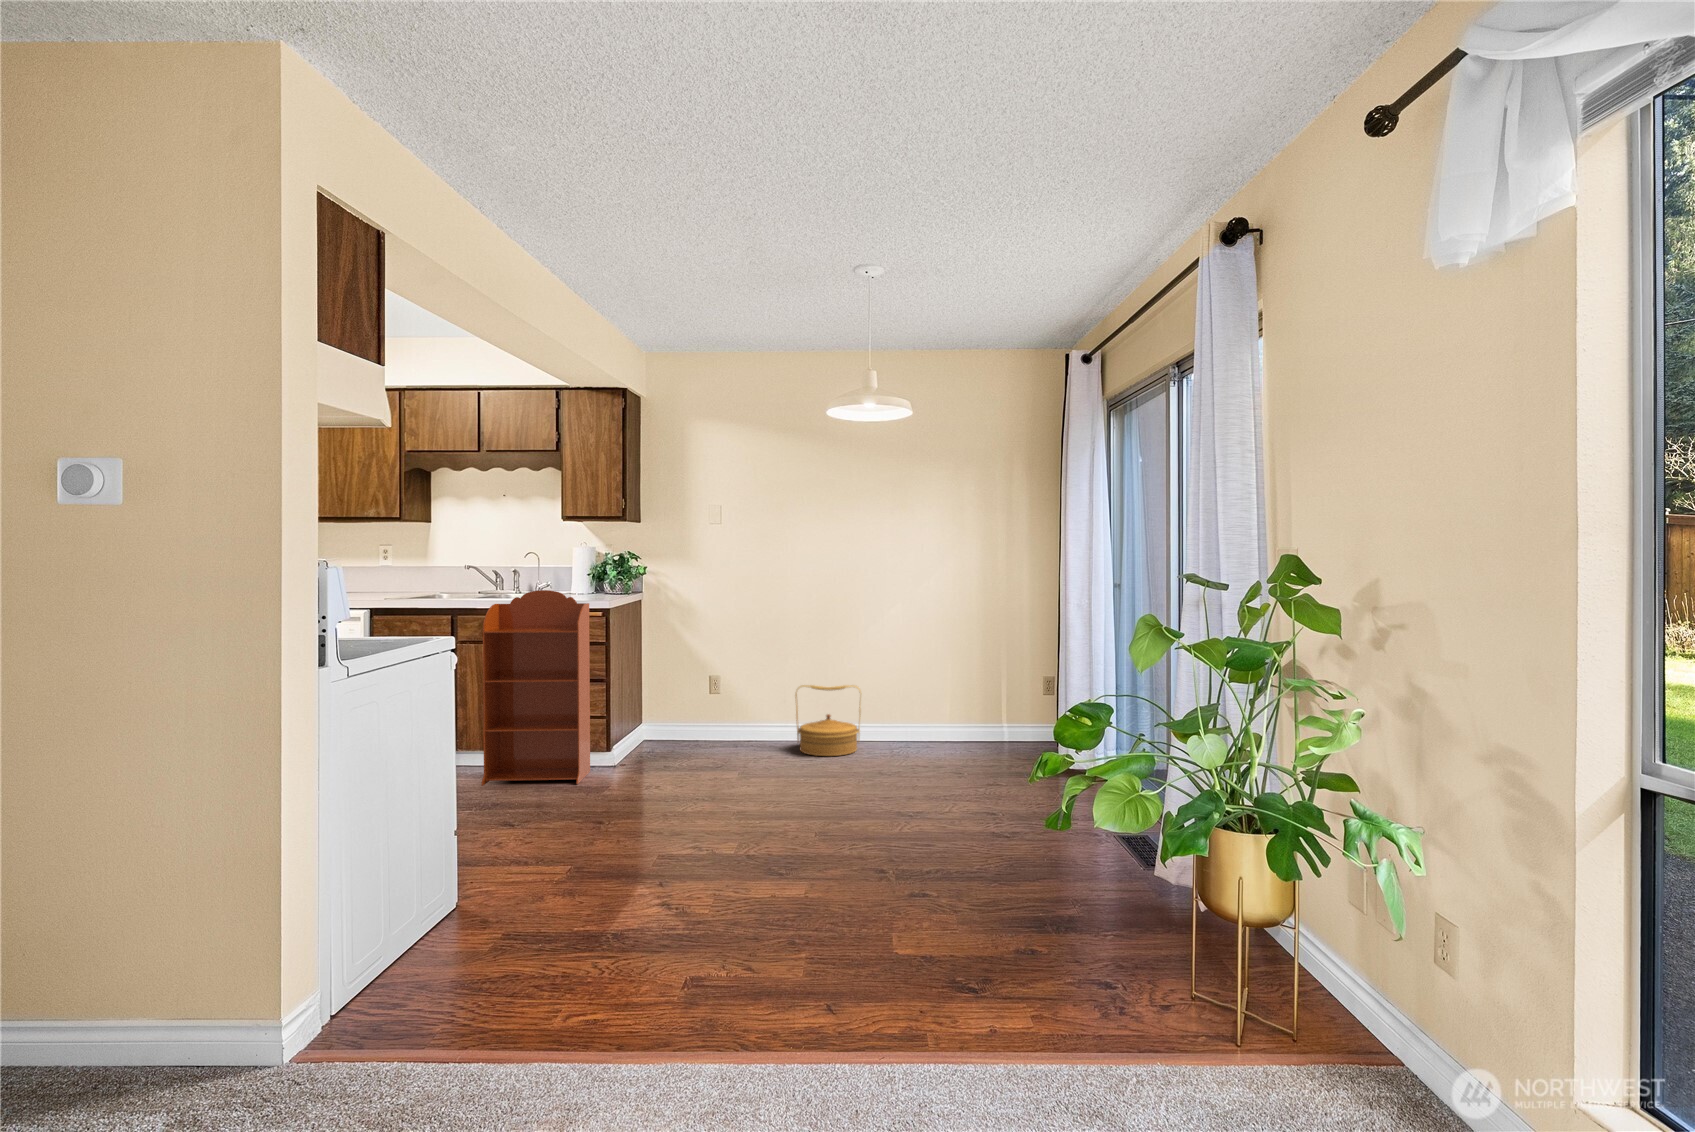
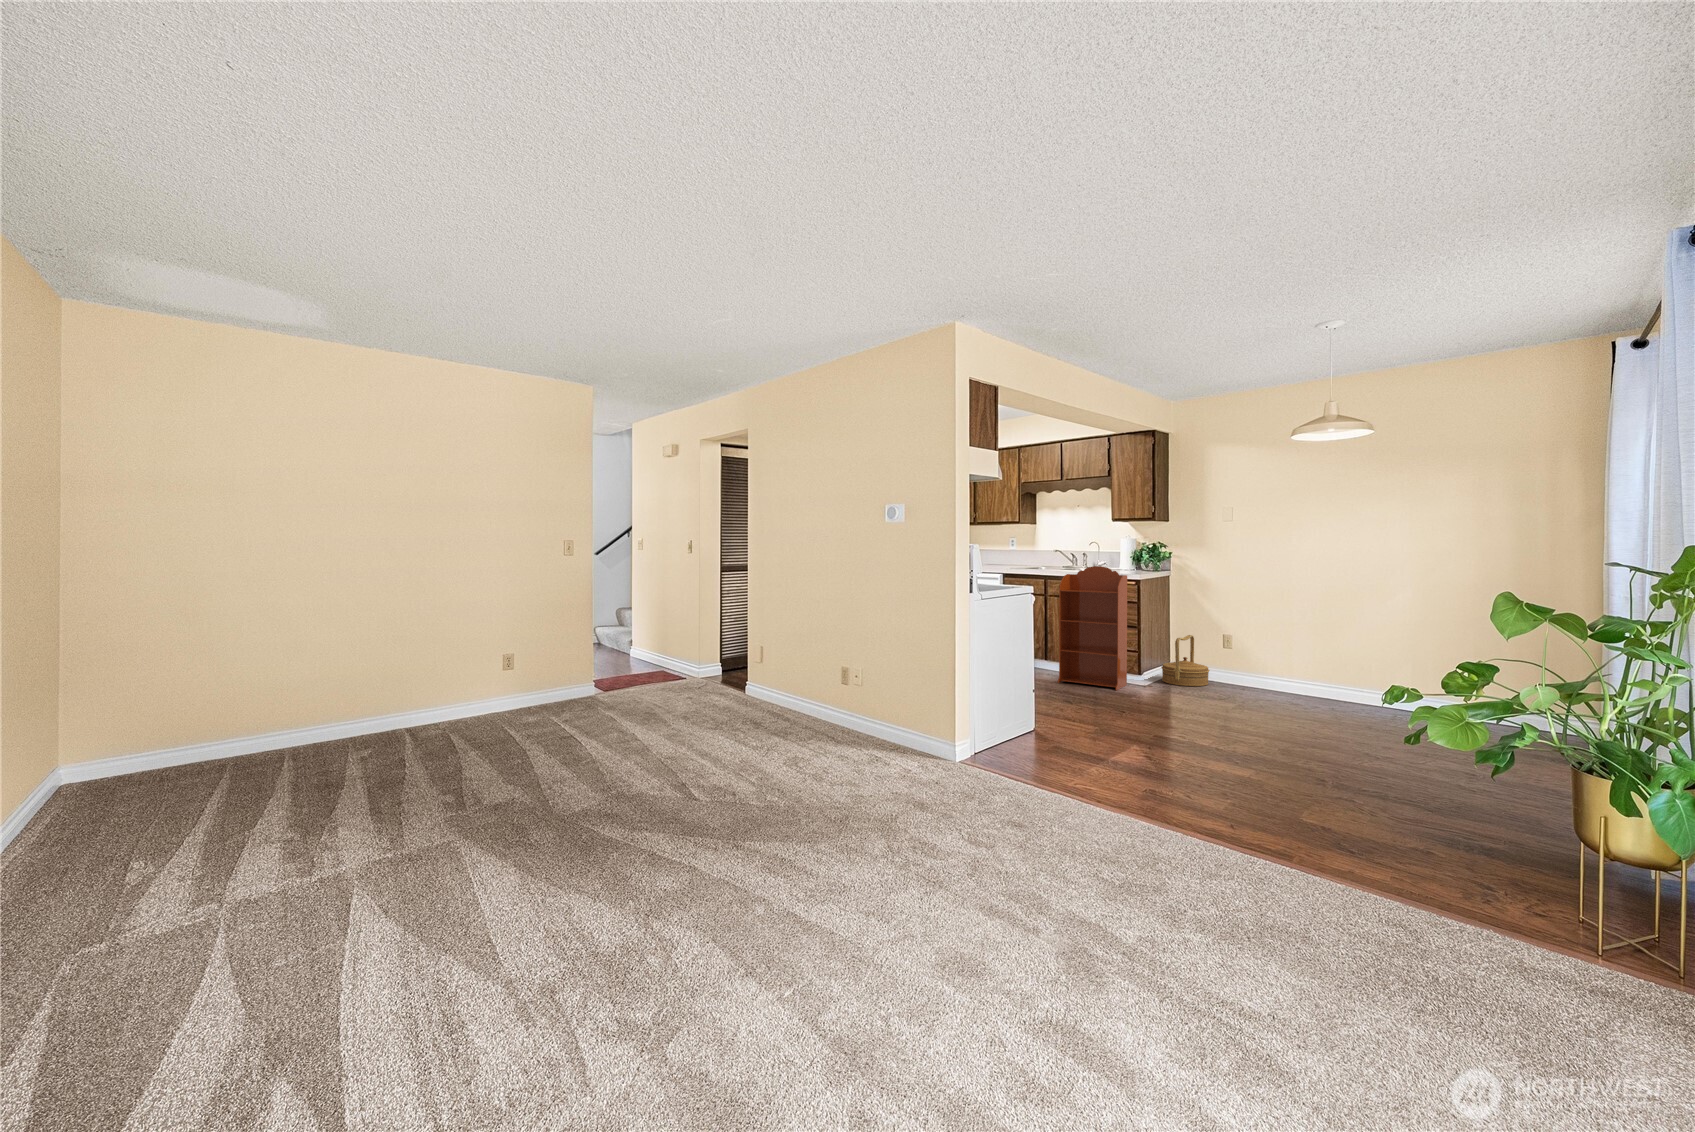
woven basket: present [795,685,861,756] -> present [1161,635,1209,686]

